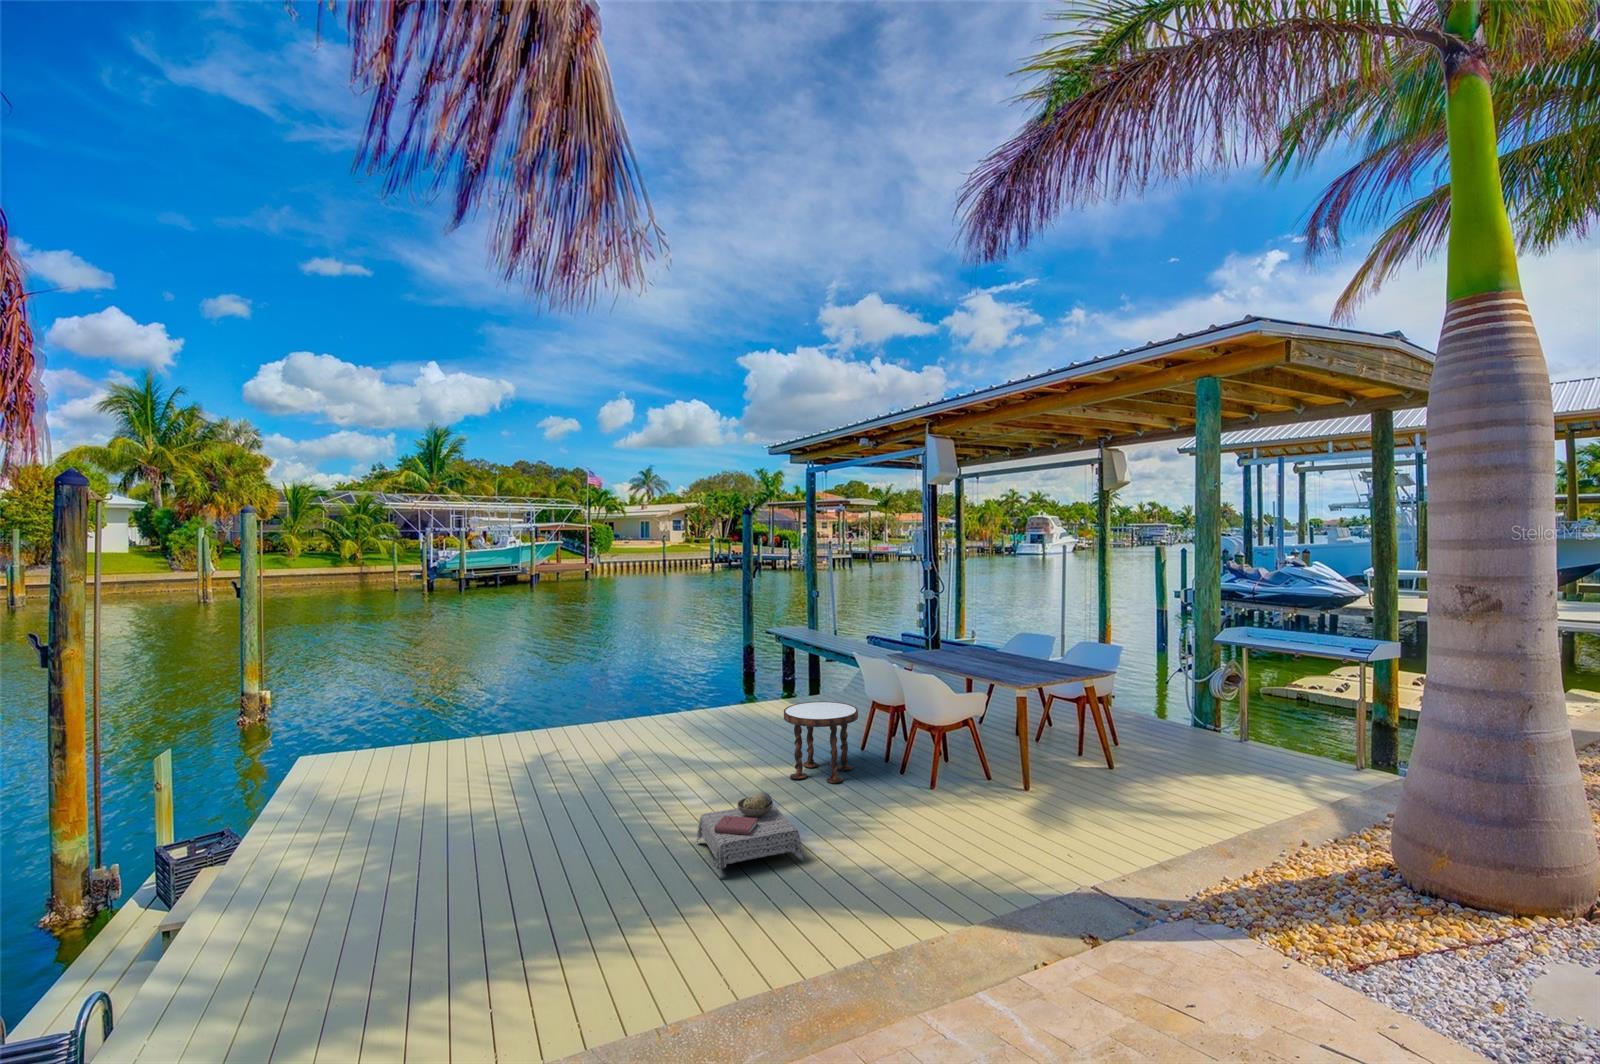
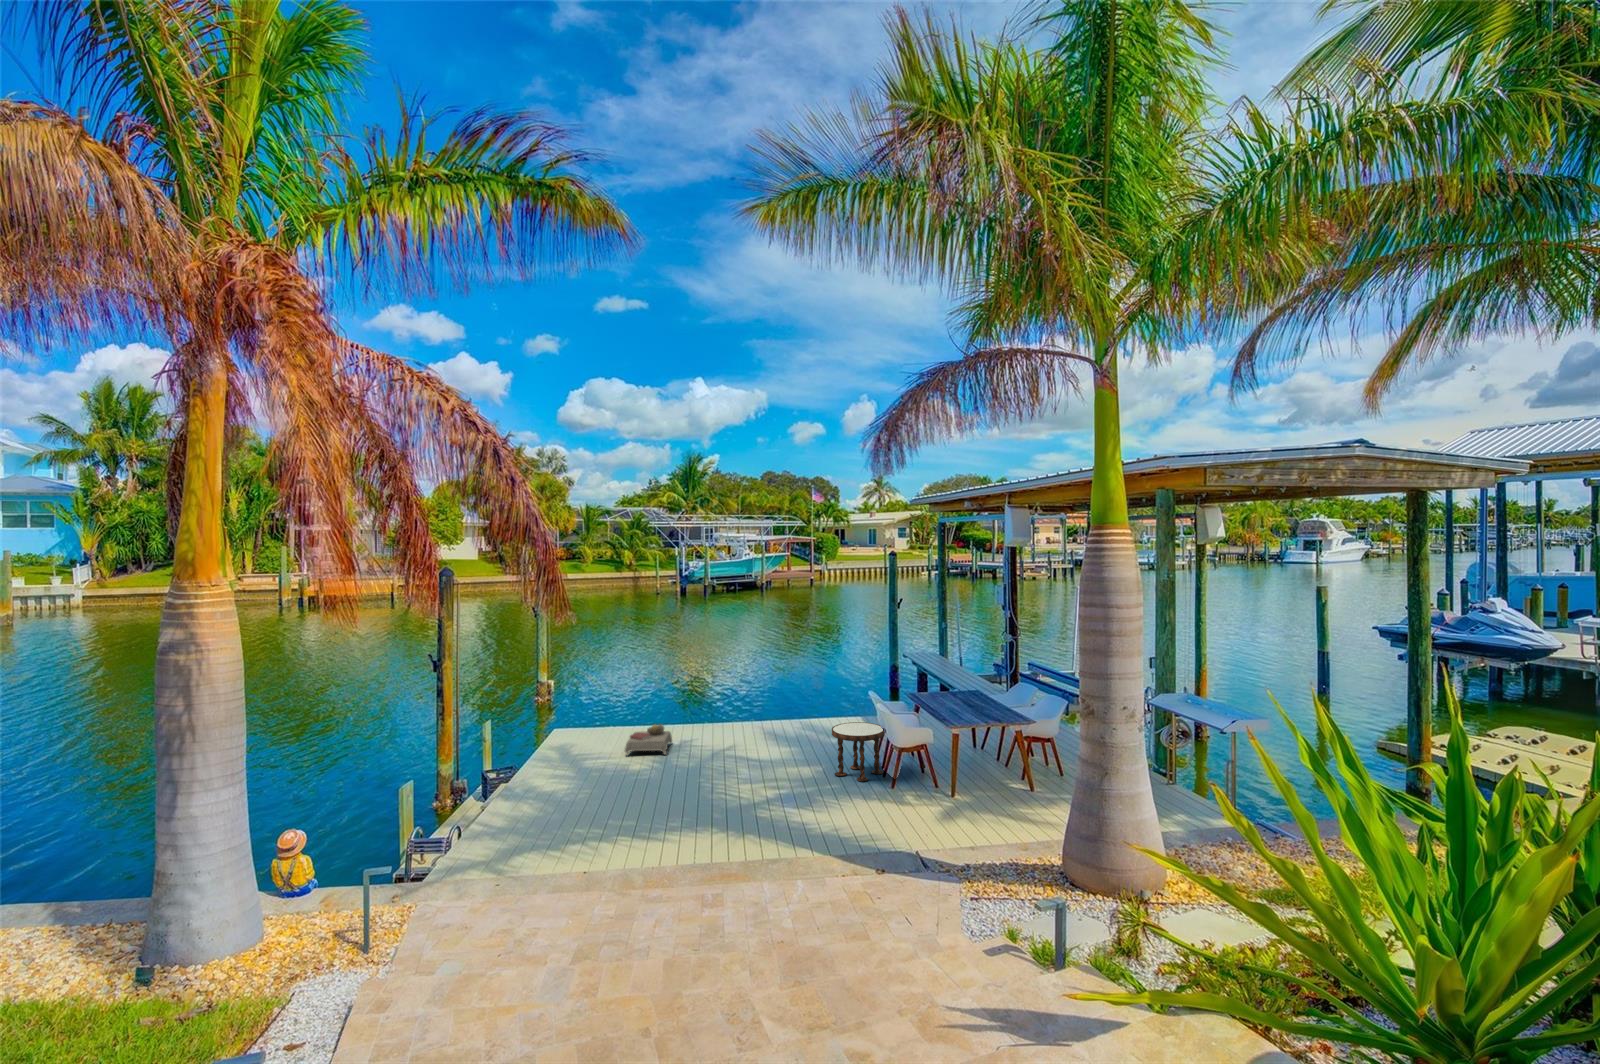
ottoman: present [697,792,803,878] -> present [625,724,672,755]

